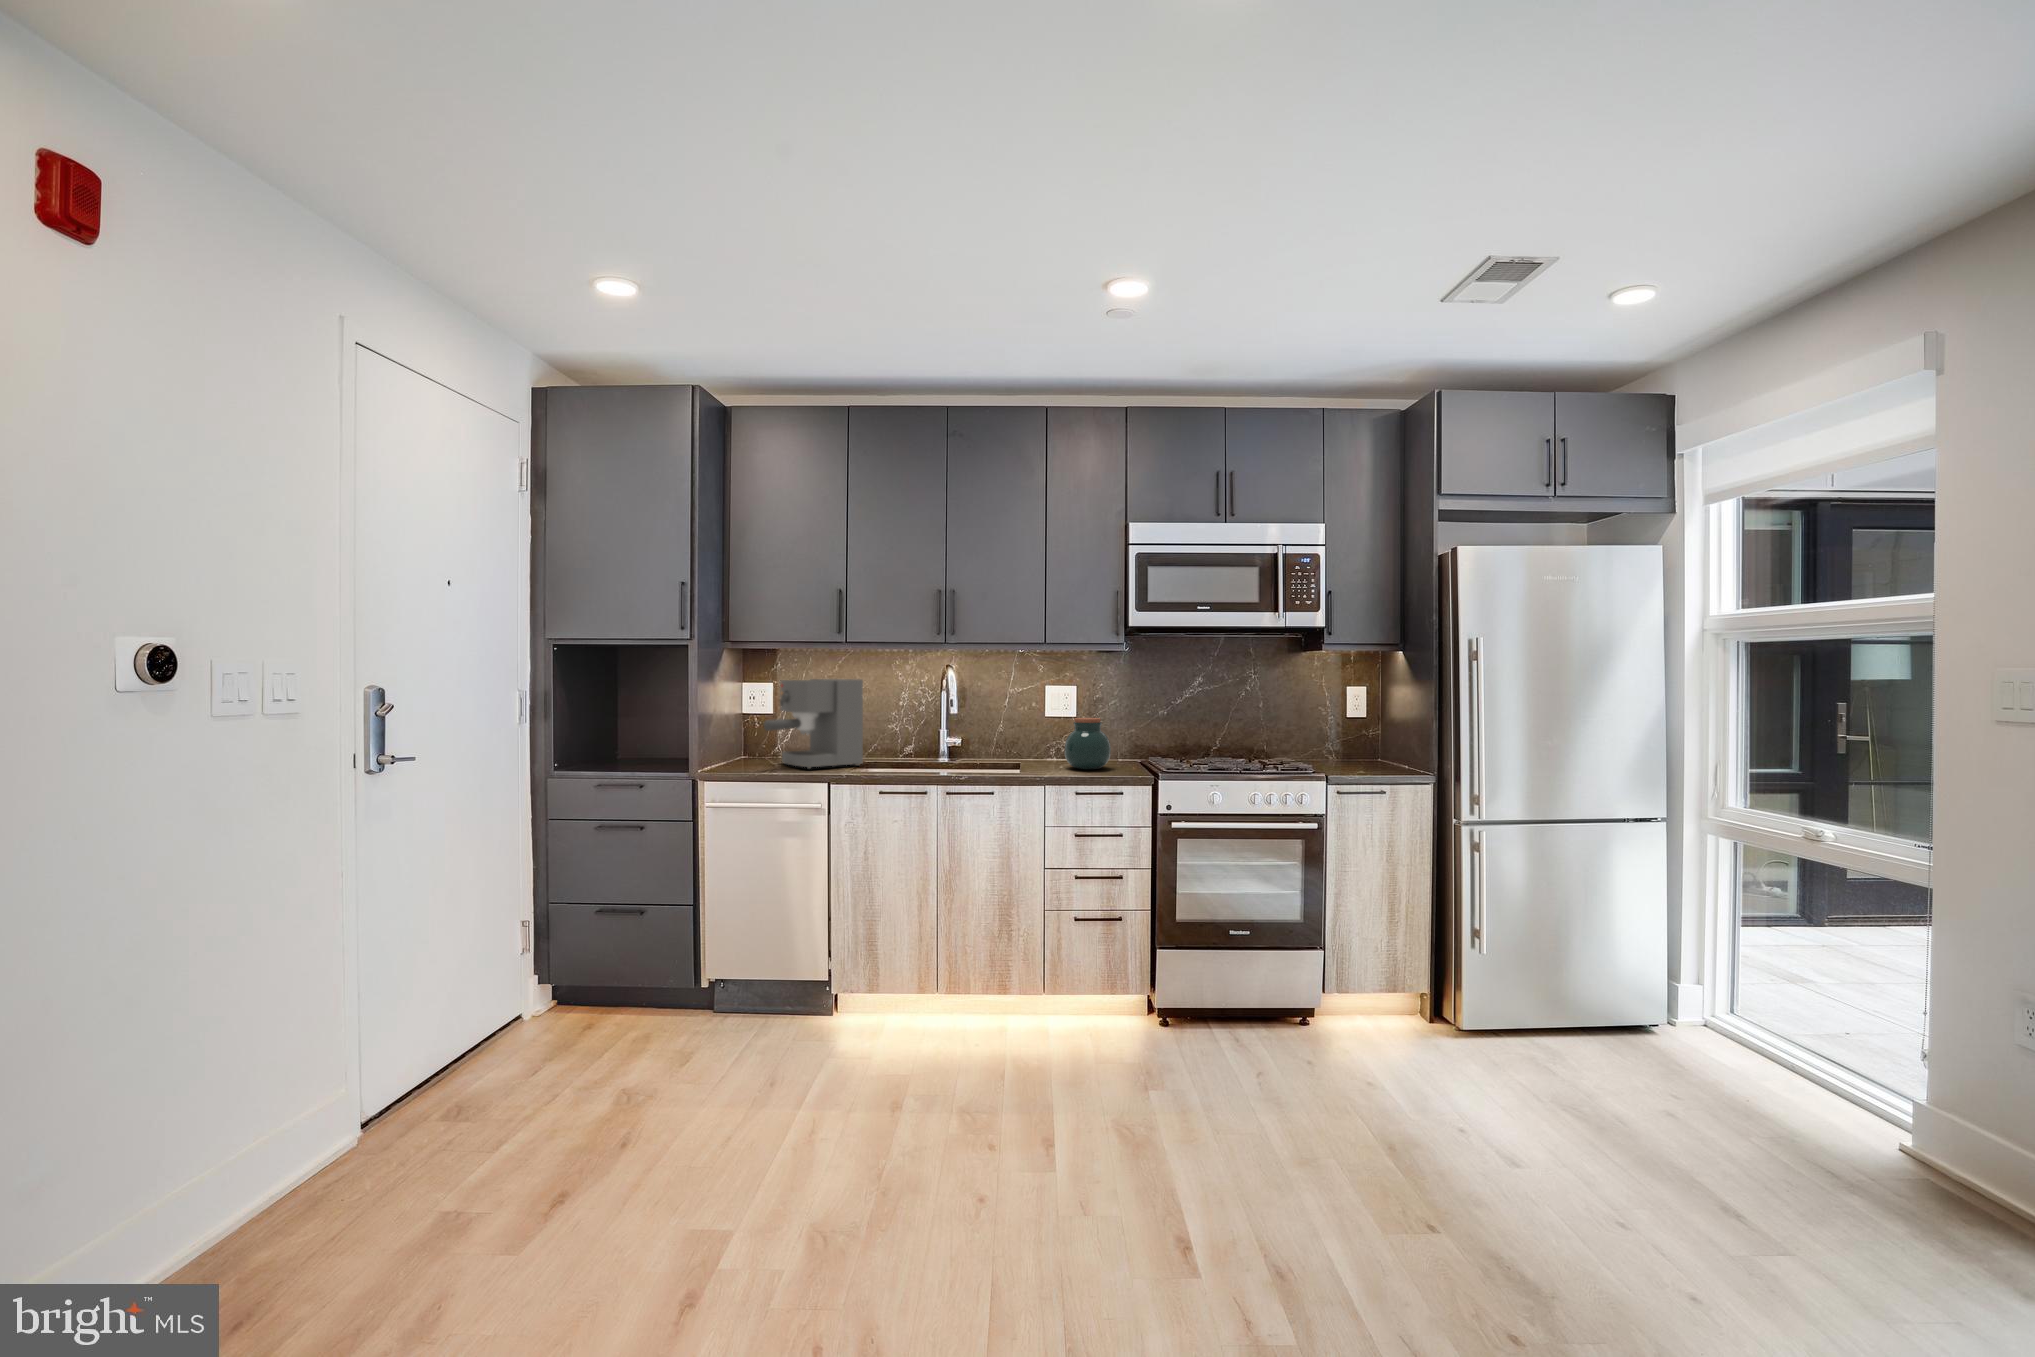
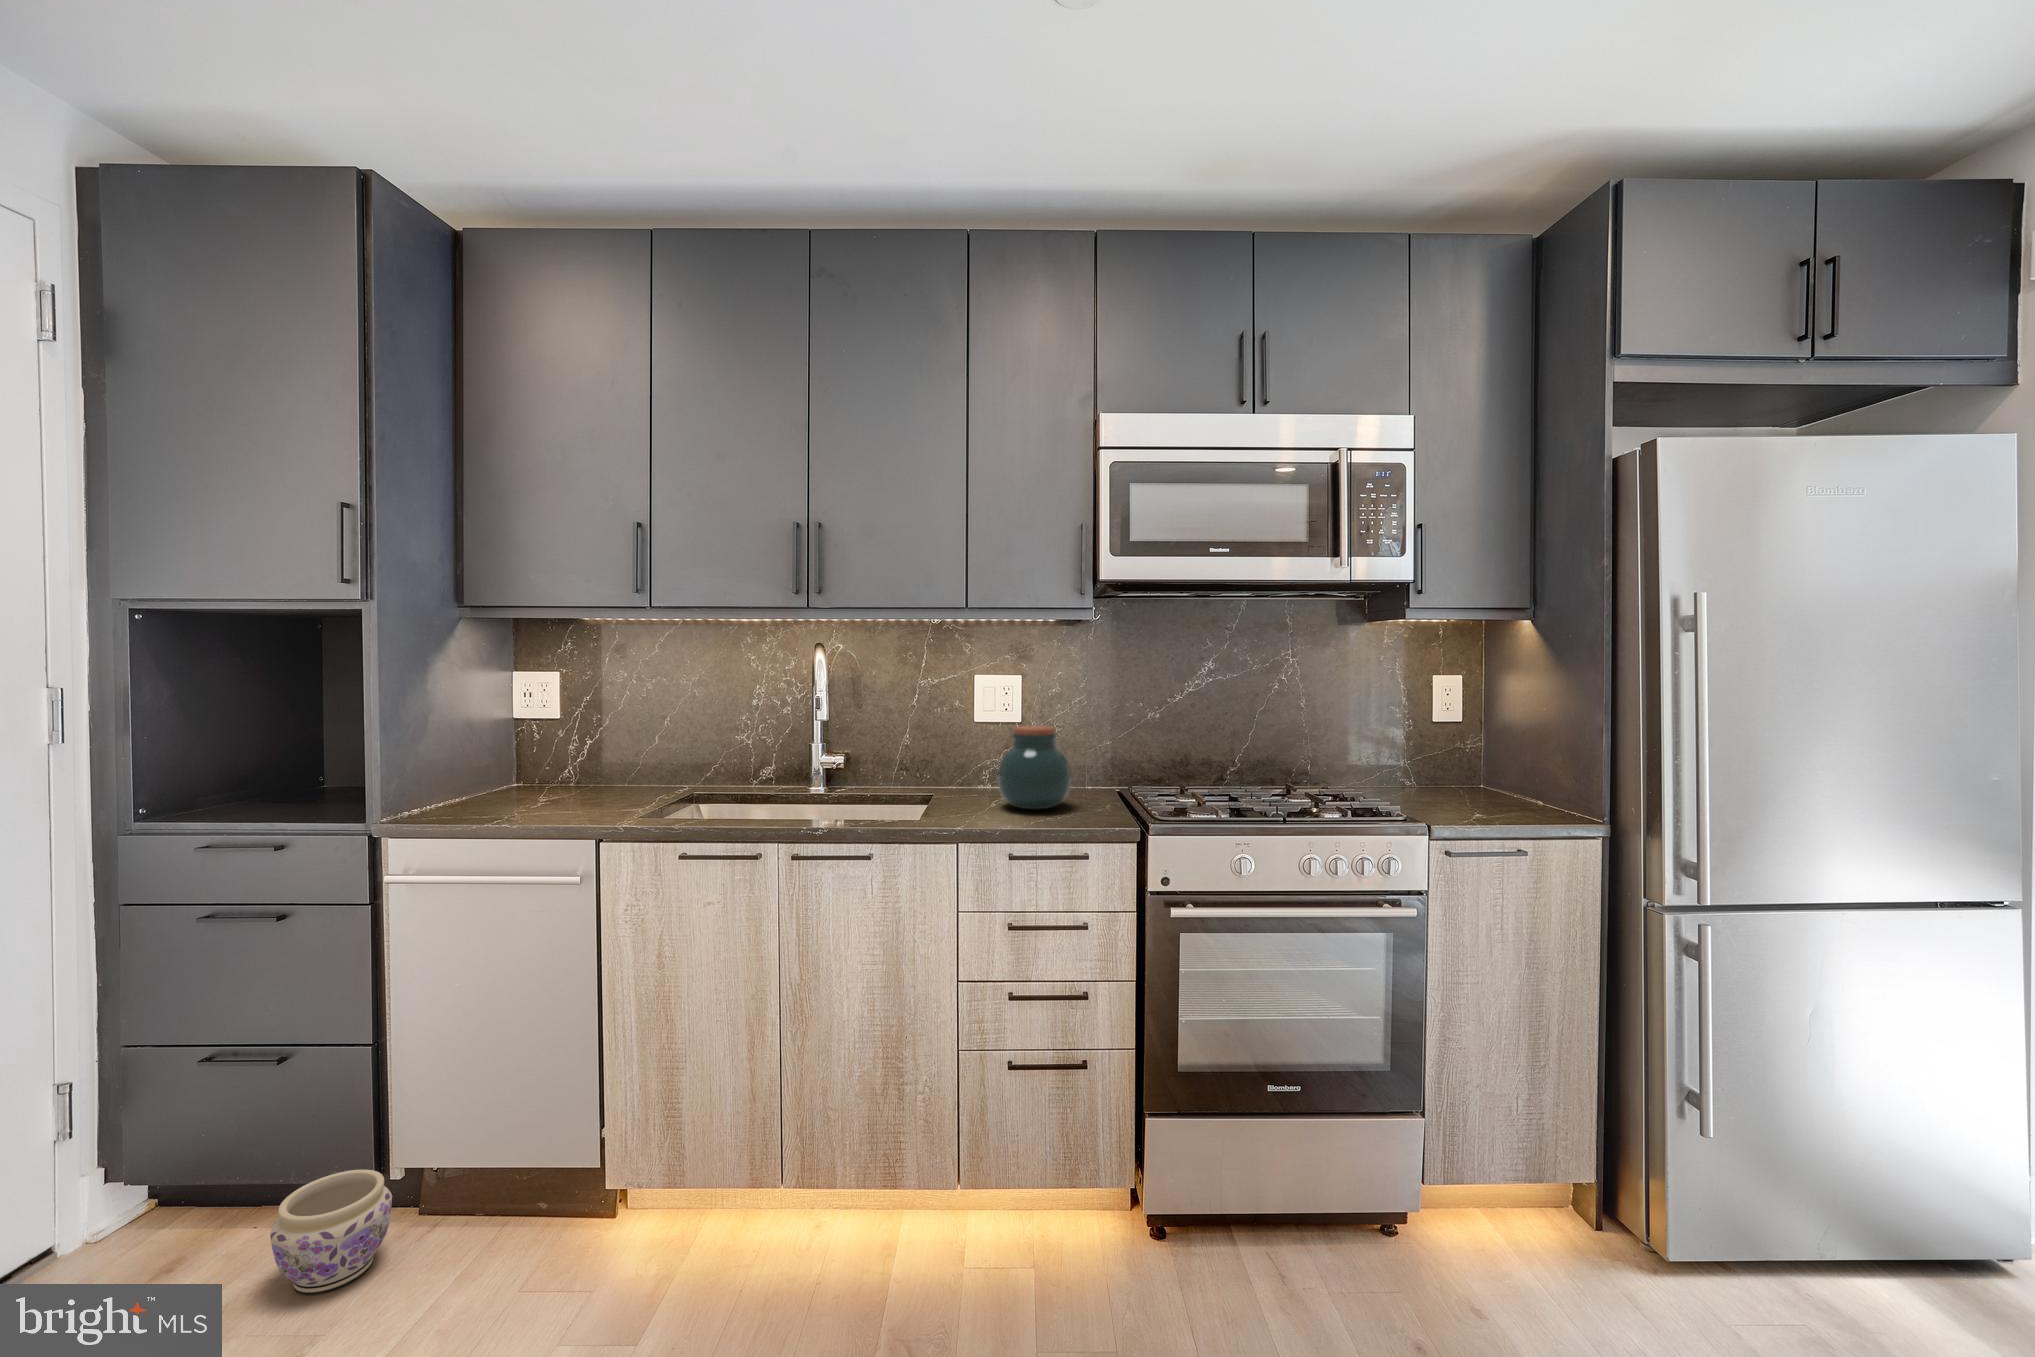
coffee maker: present [764,679,863,769] -> none [495,665,675,814]
planter: none [655,977,714,1038] -> present [270,1169,392,1295]

